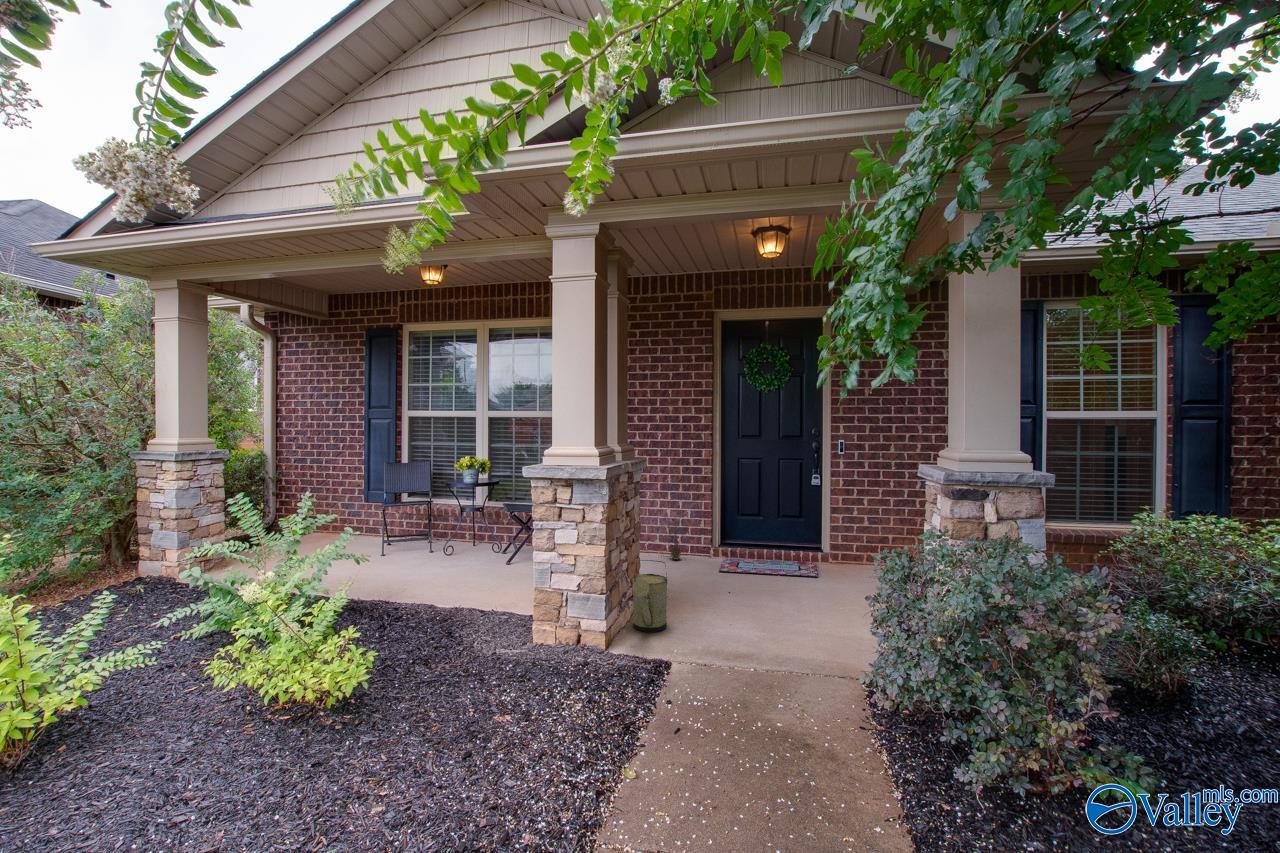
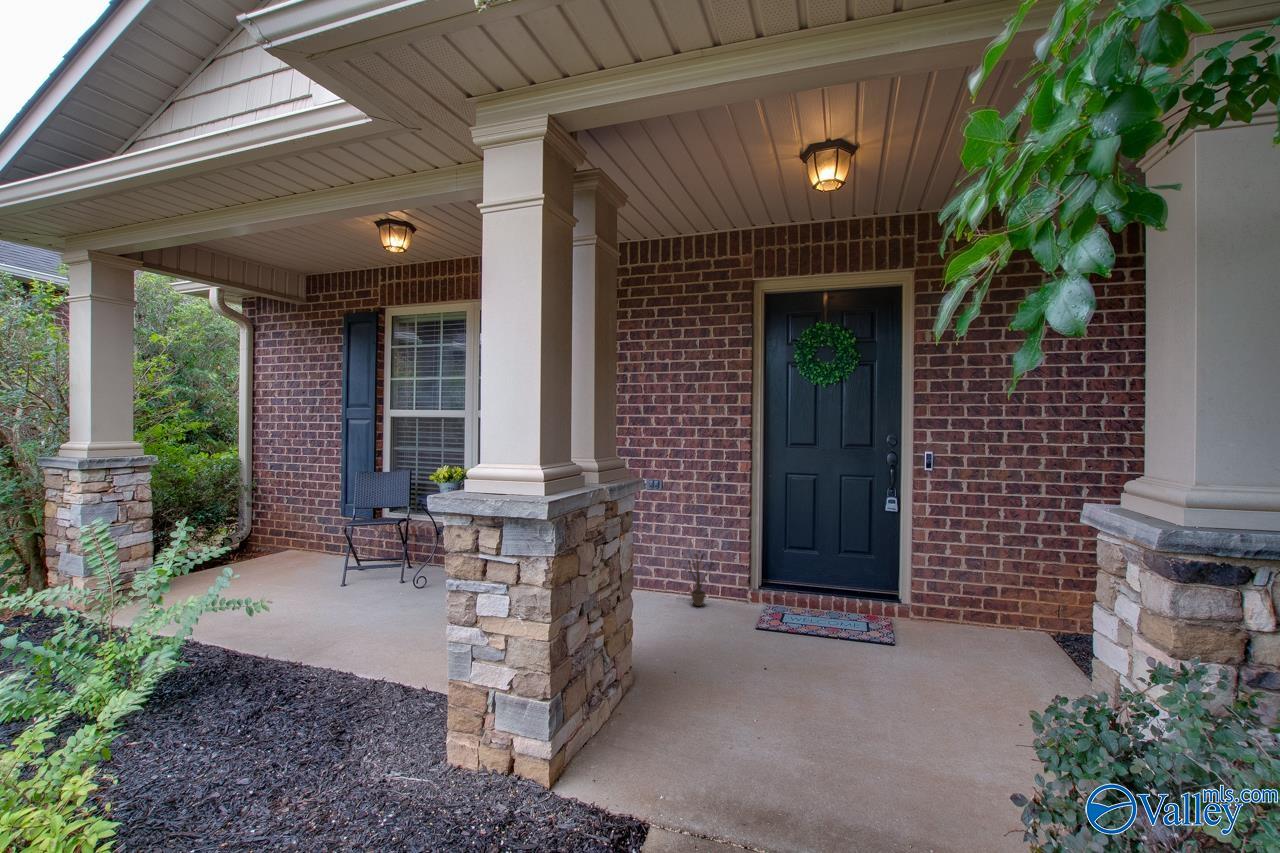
watering can: present [632,560,667,632] -> none [597,634,662,750]

